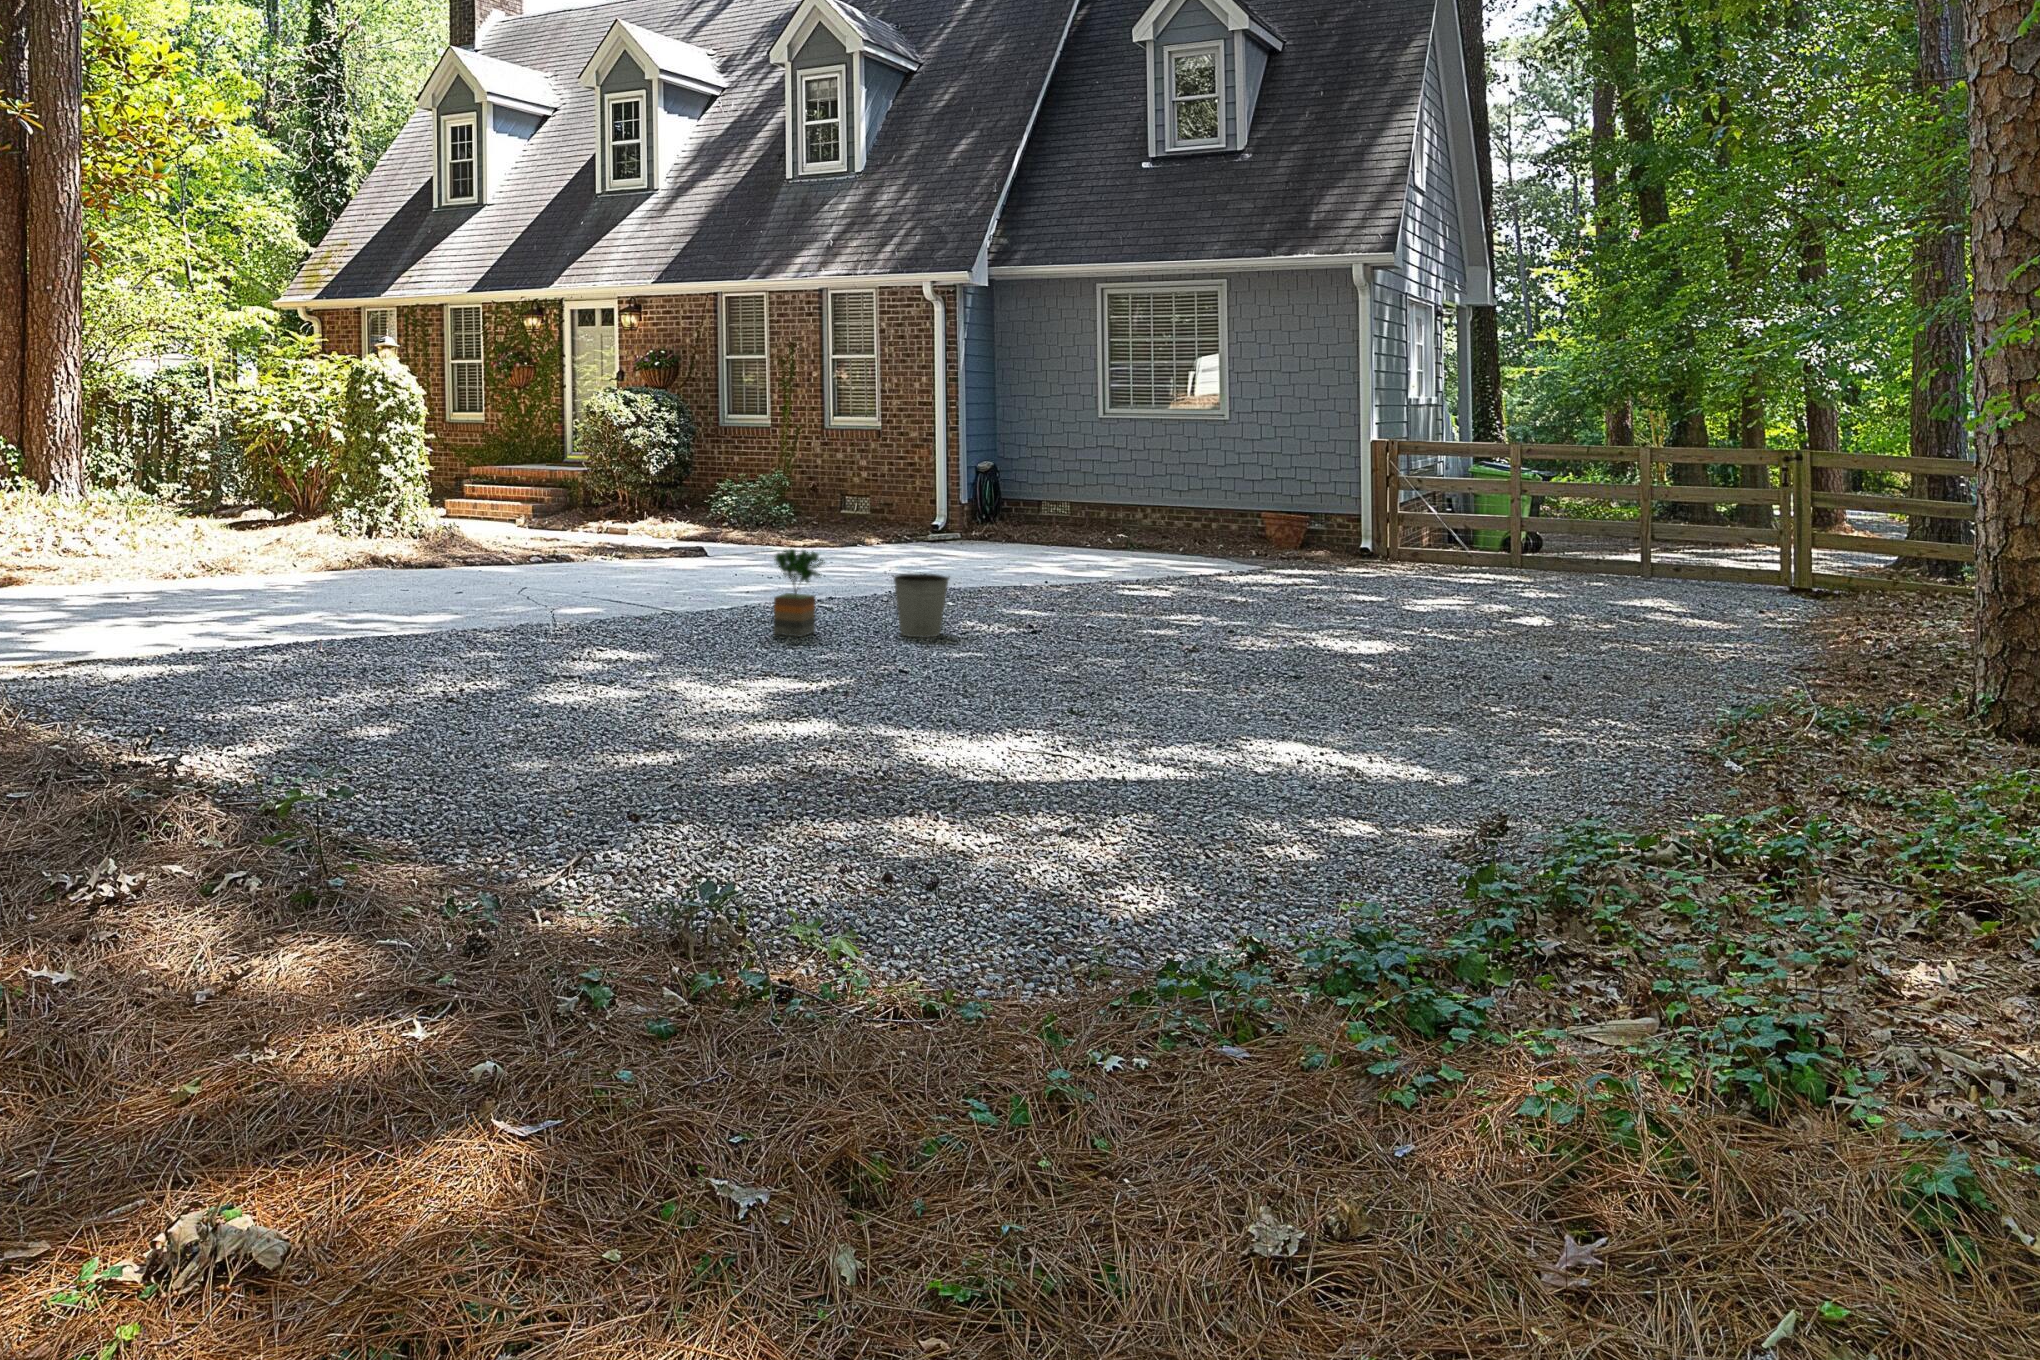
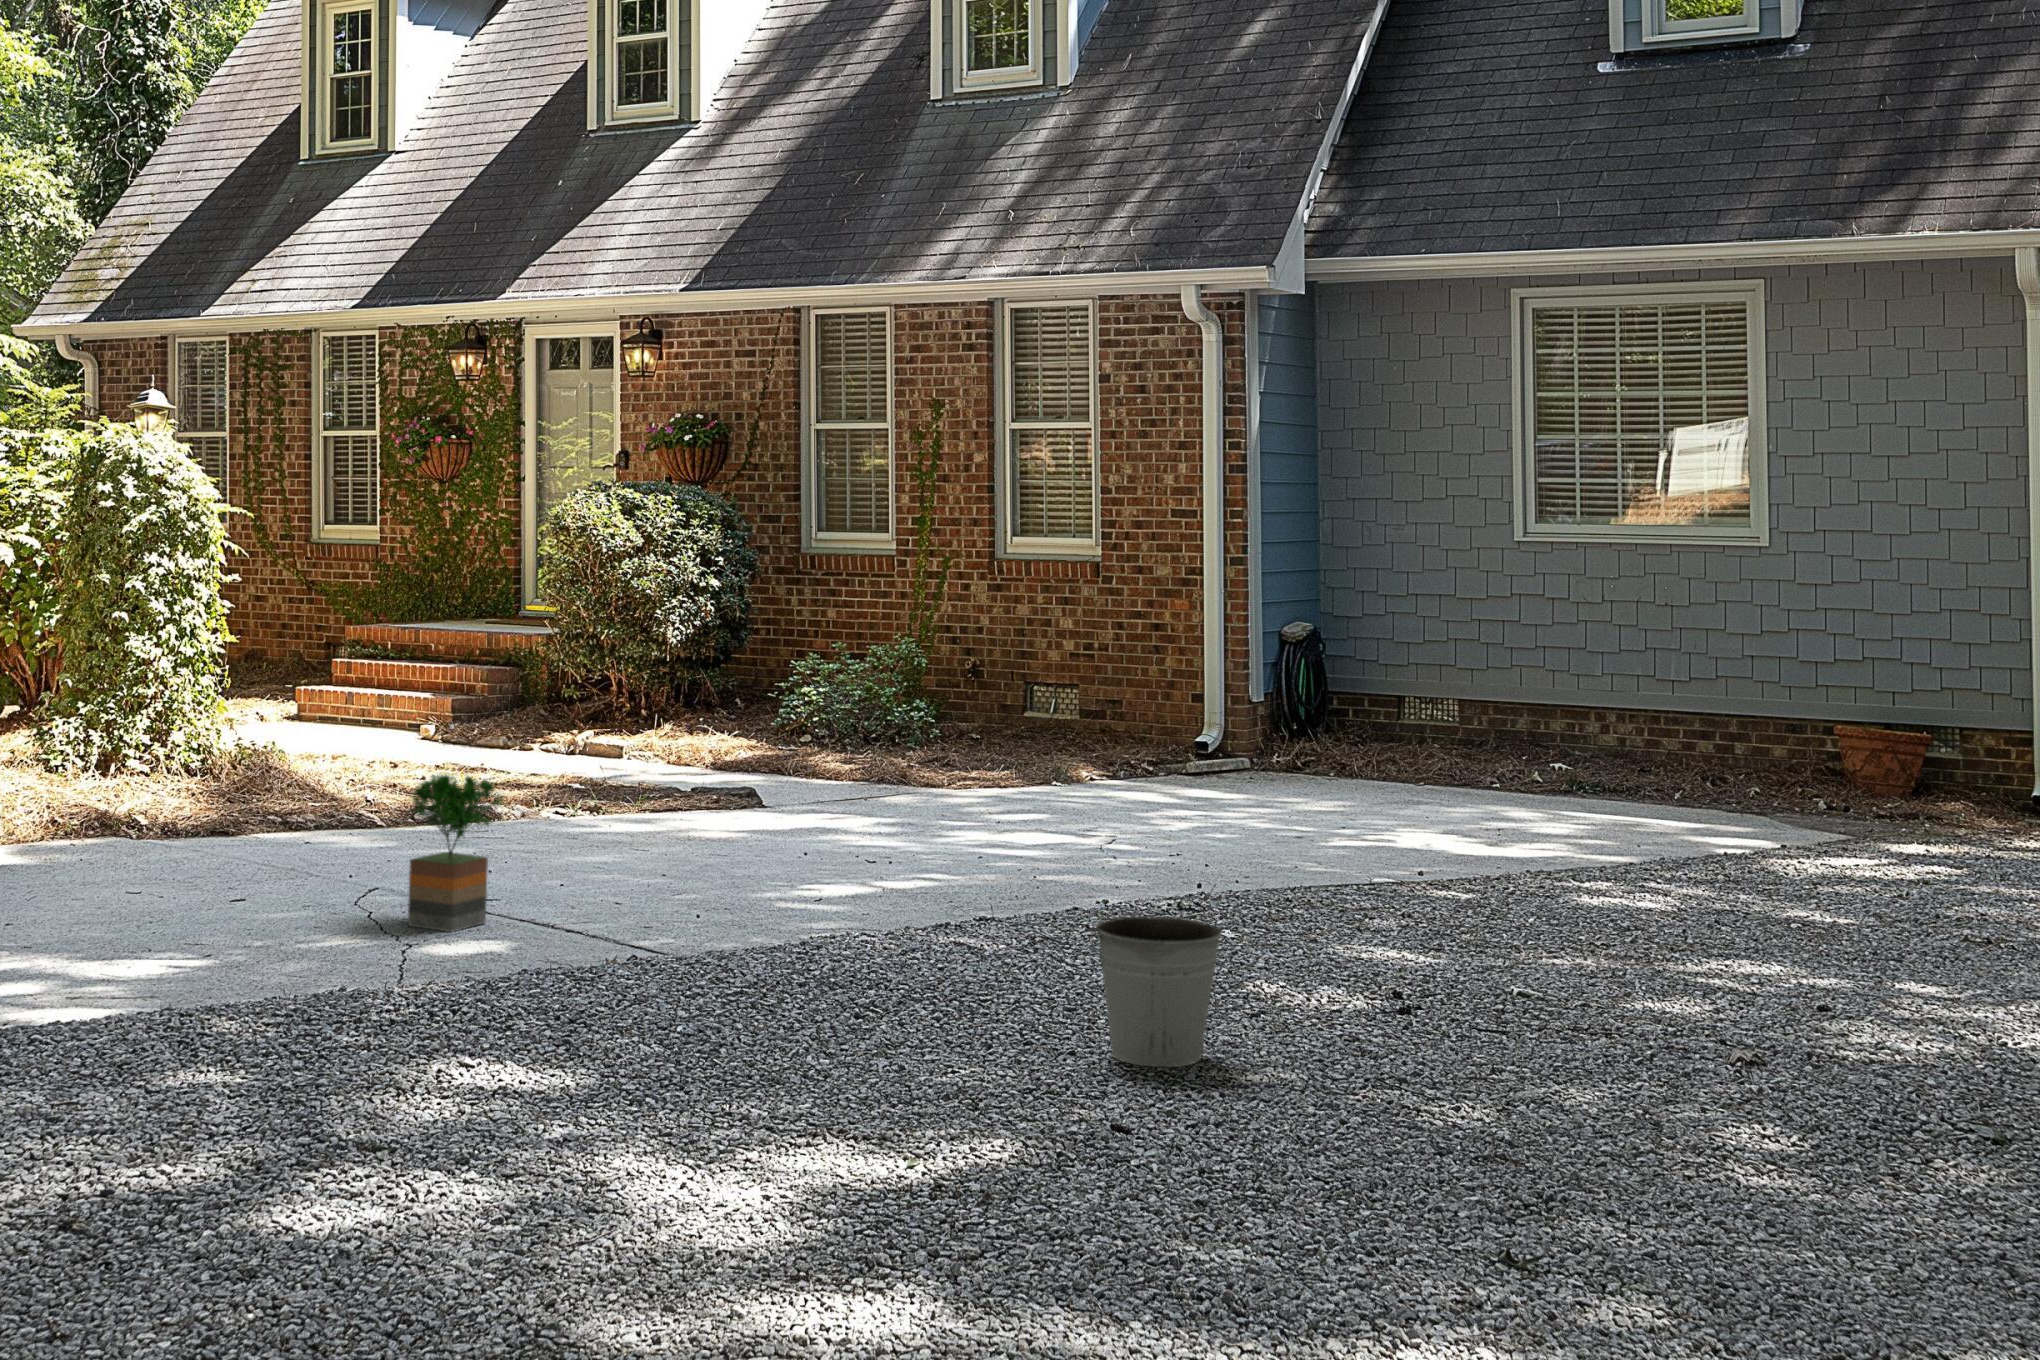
potted tree: present [773,548,825,637] -> present [408,775,505,932]

